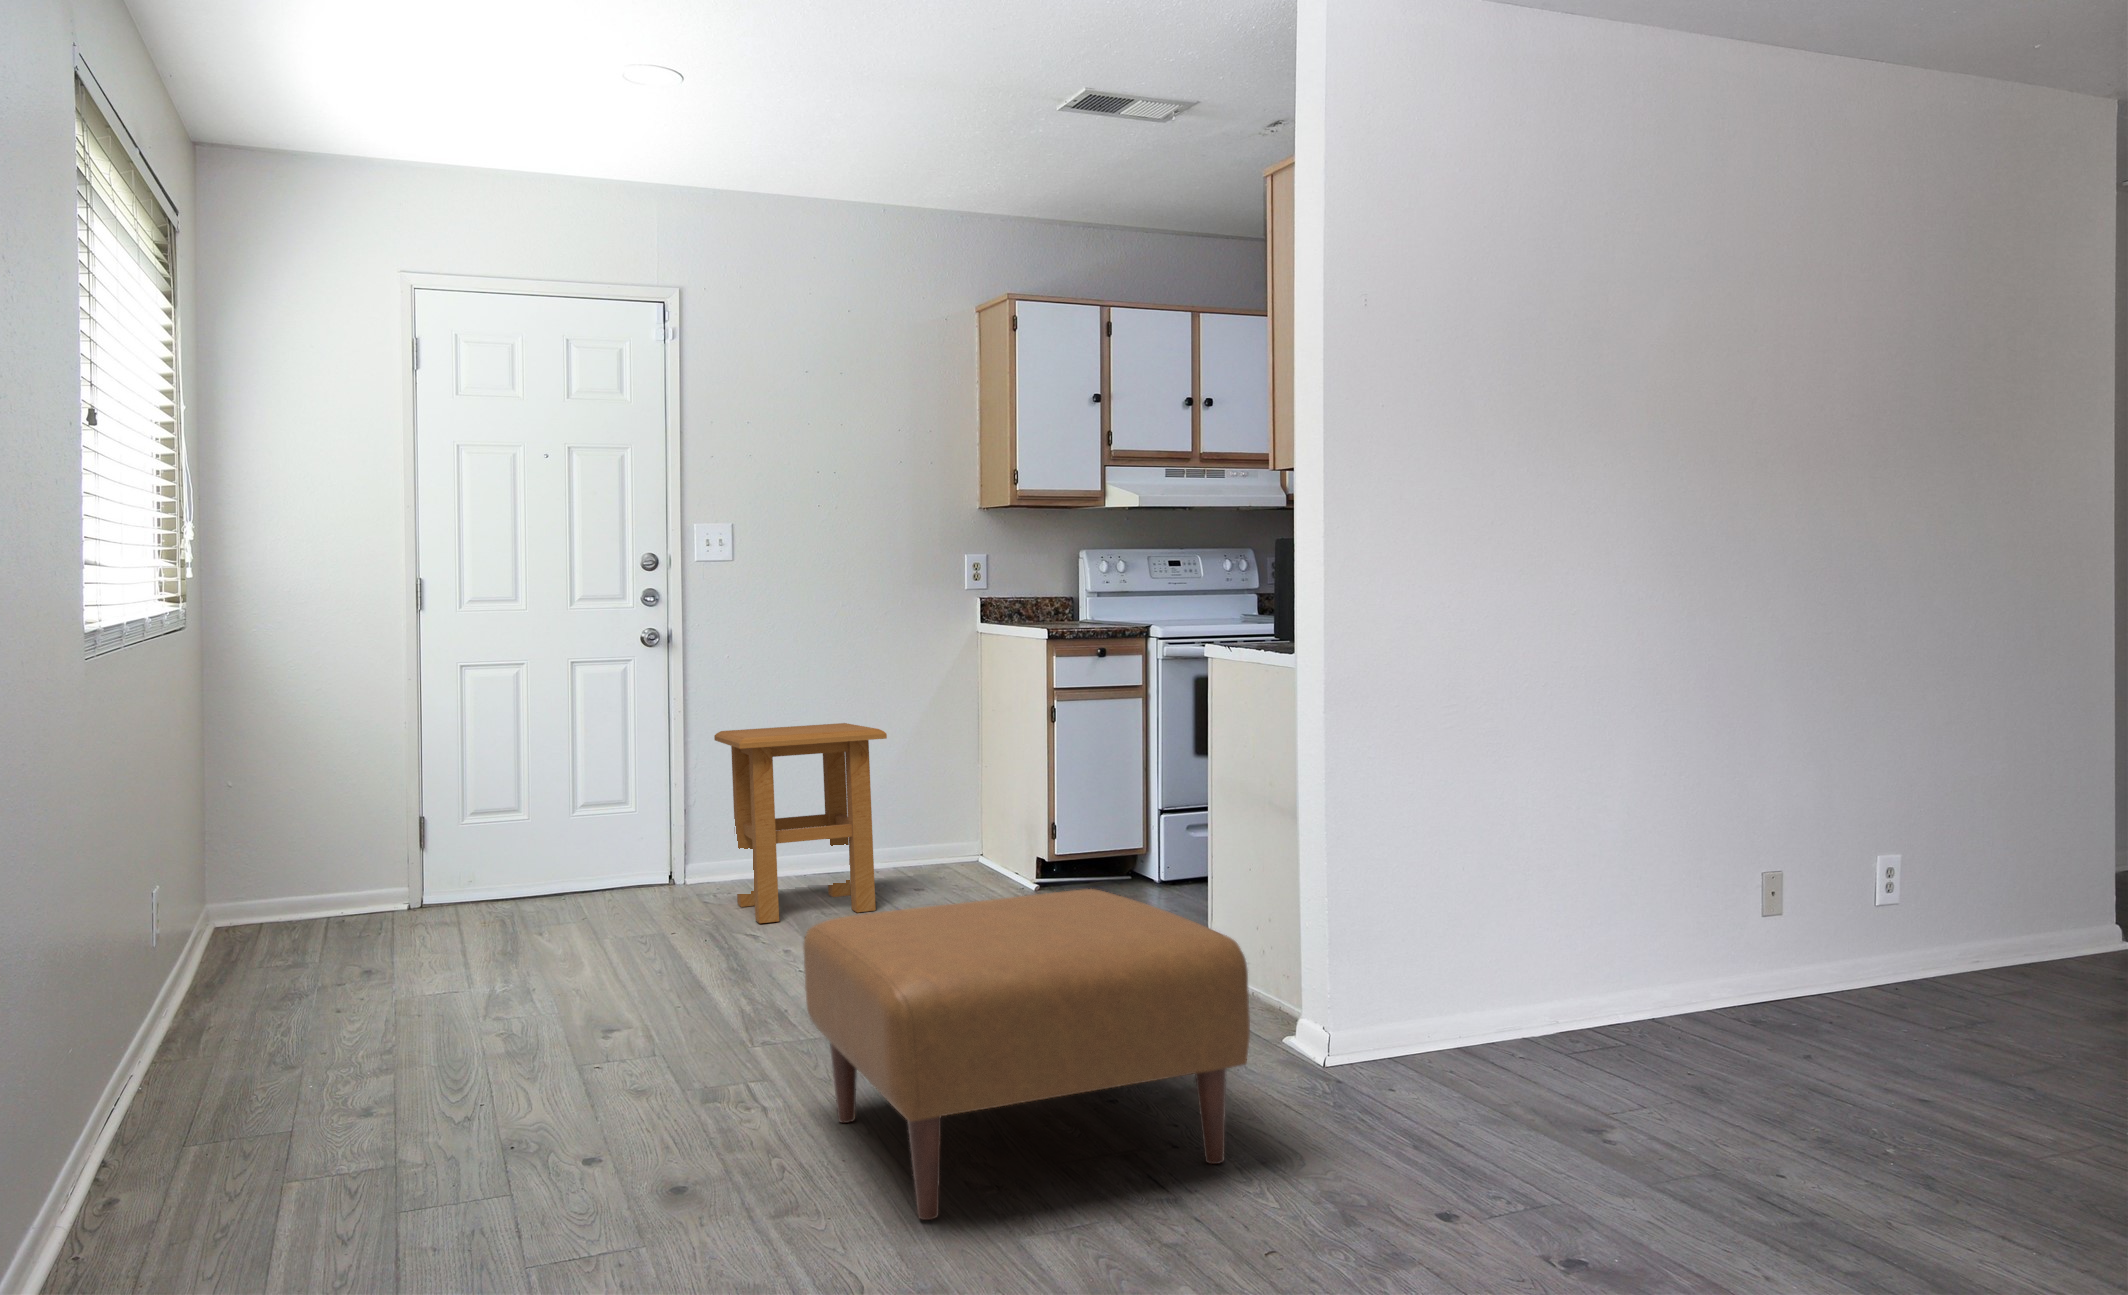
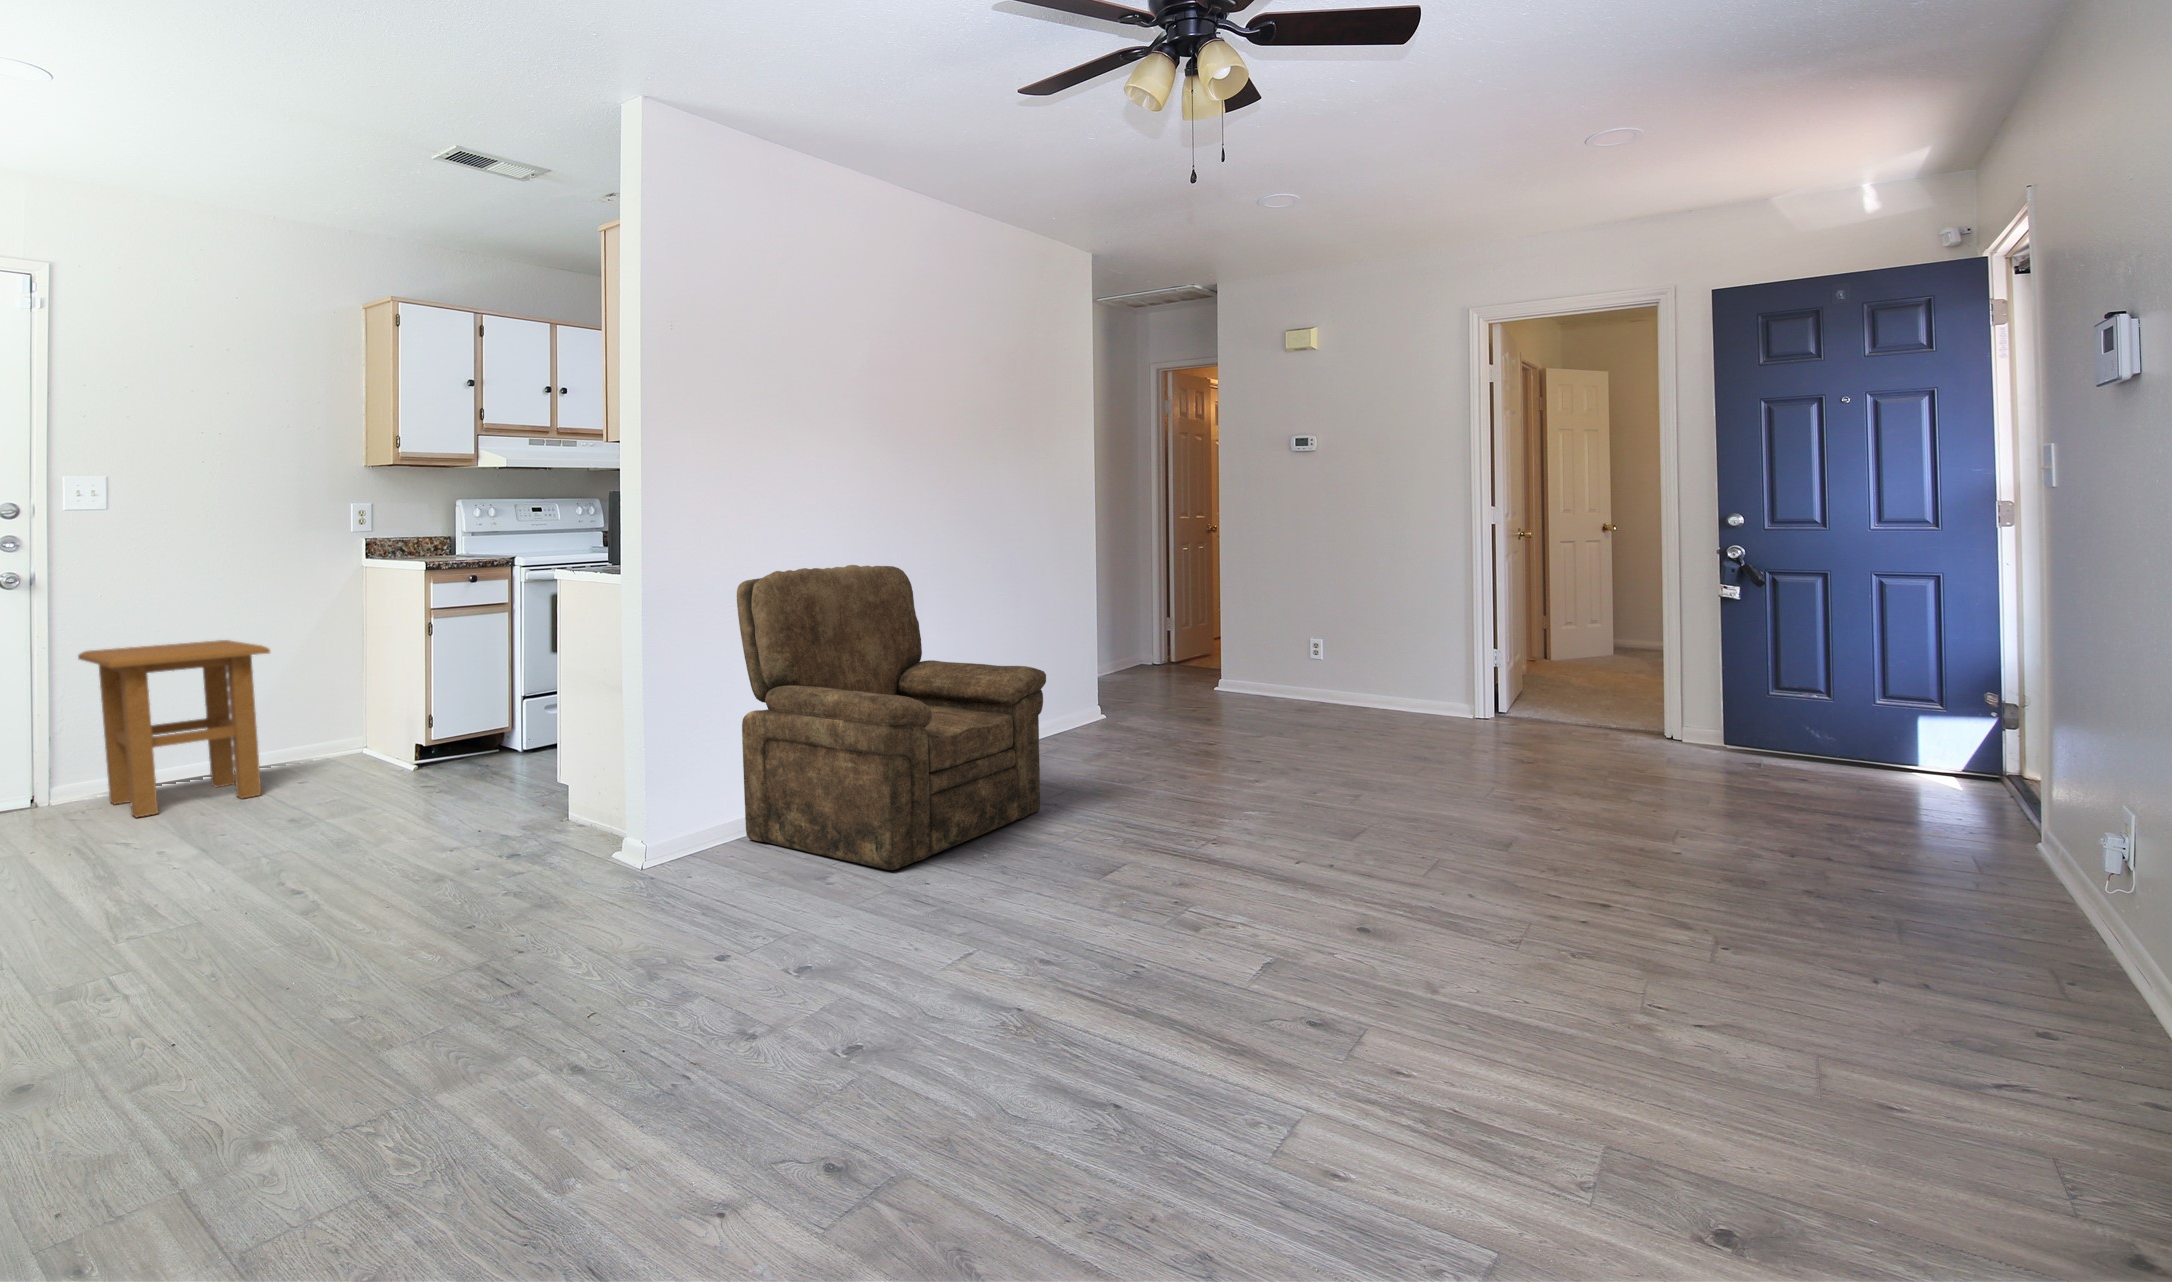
armchair: none [1469,611,2053,1131] -> present [737,565,1046,870]
ottoman: present [803,889,1250,1220] -> none [188,768,574,1026]

